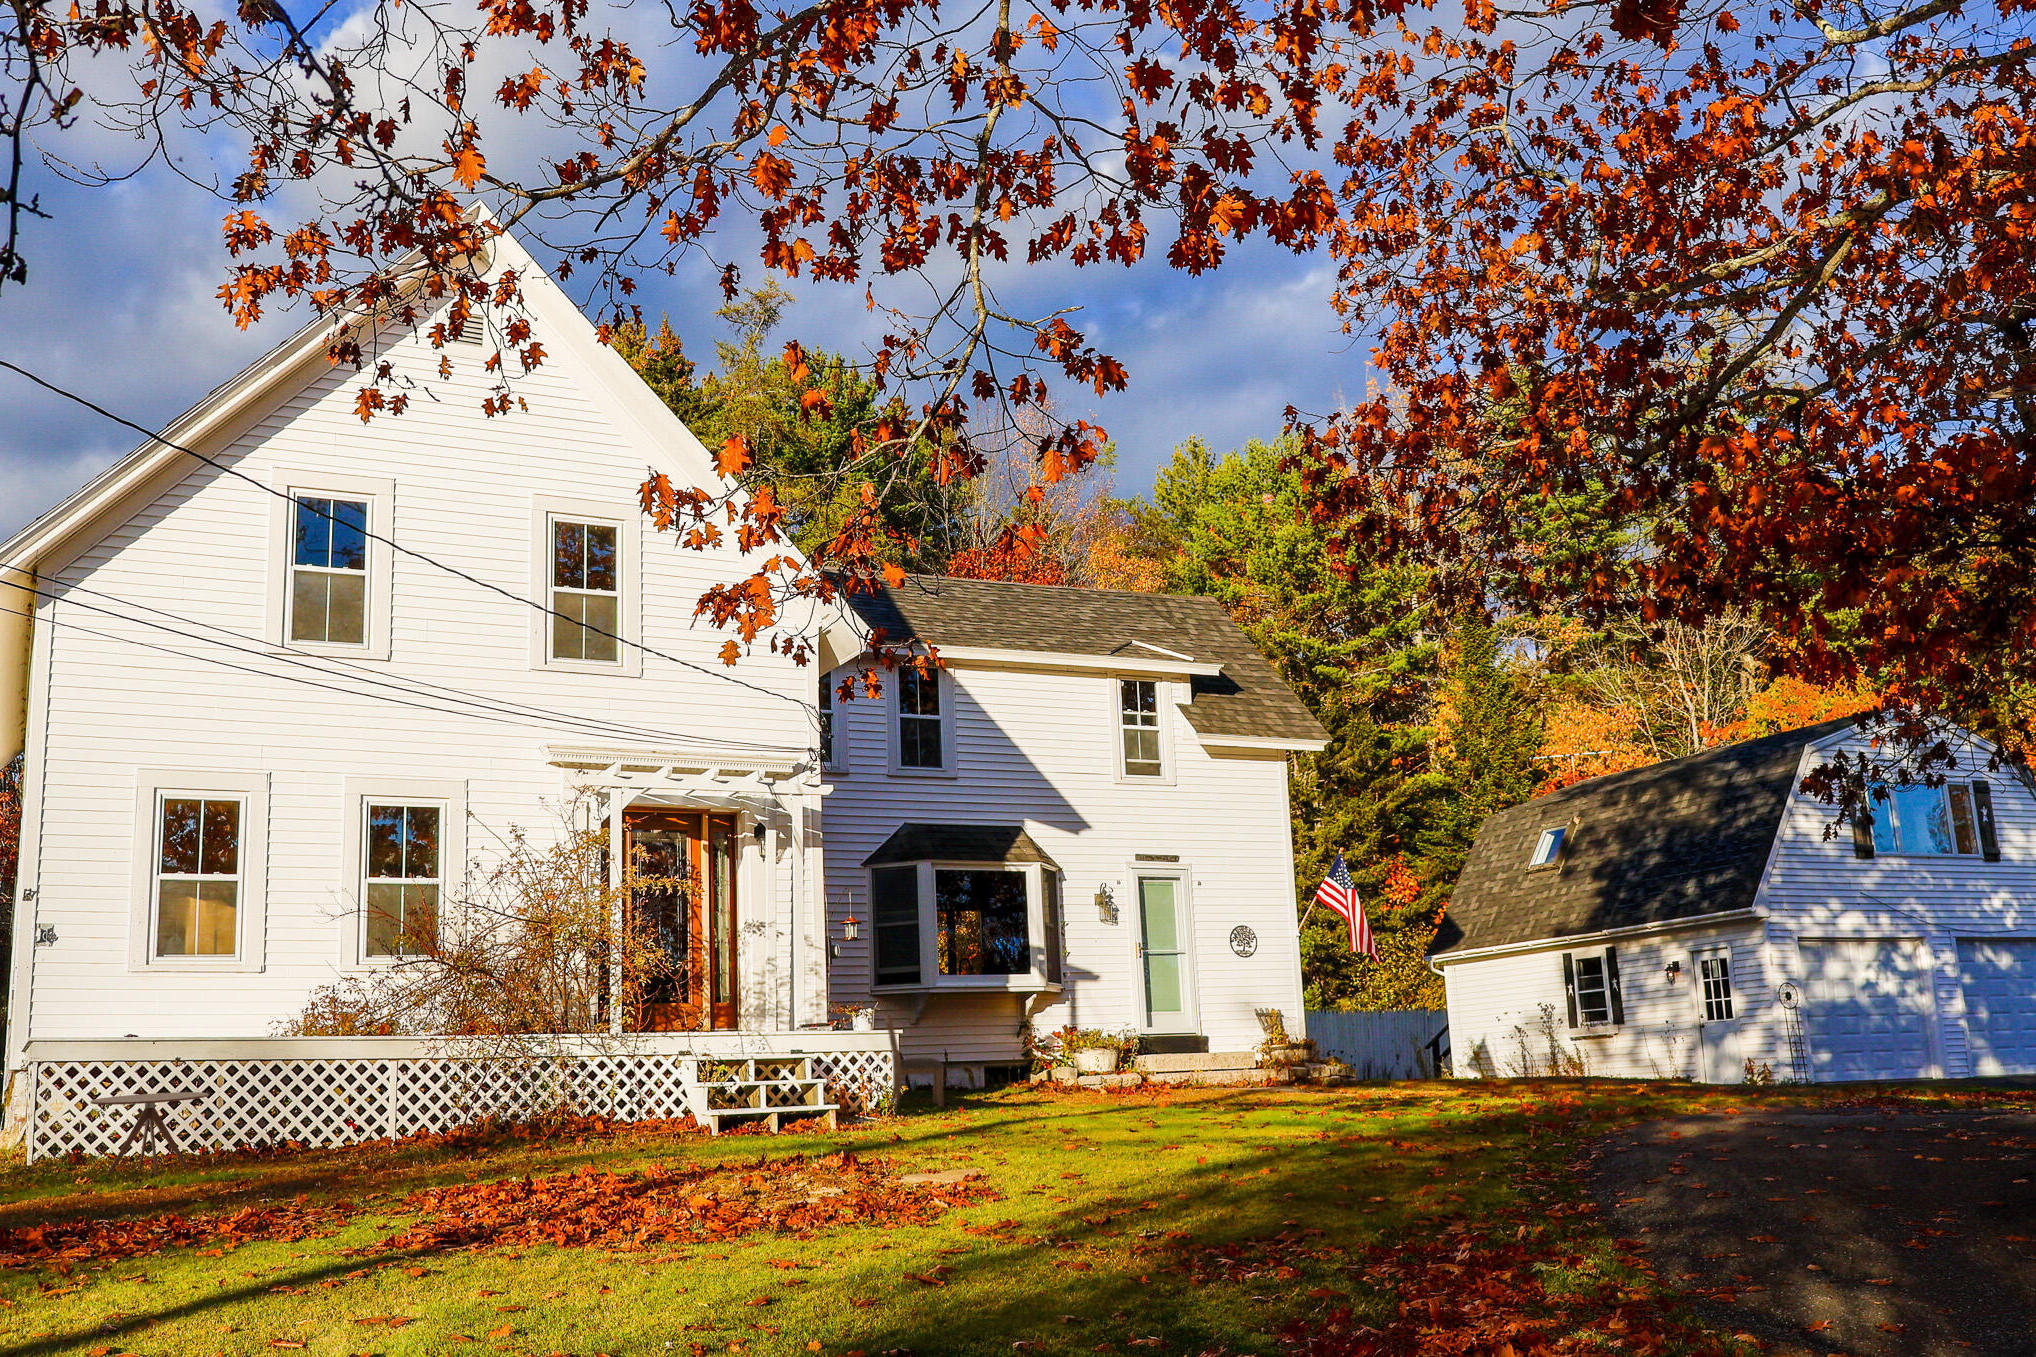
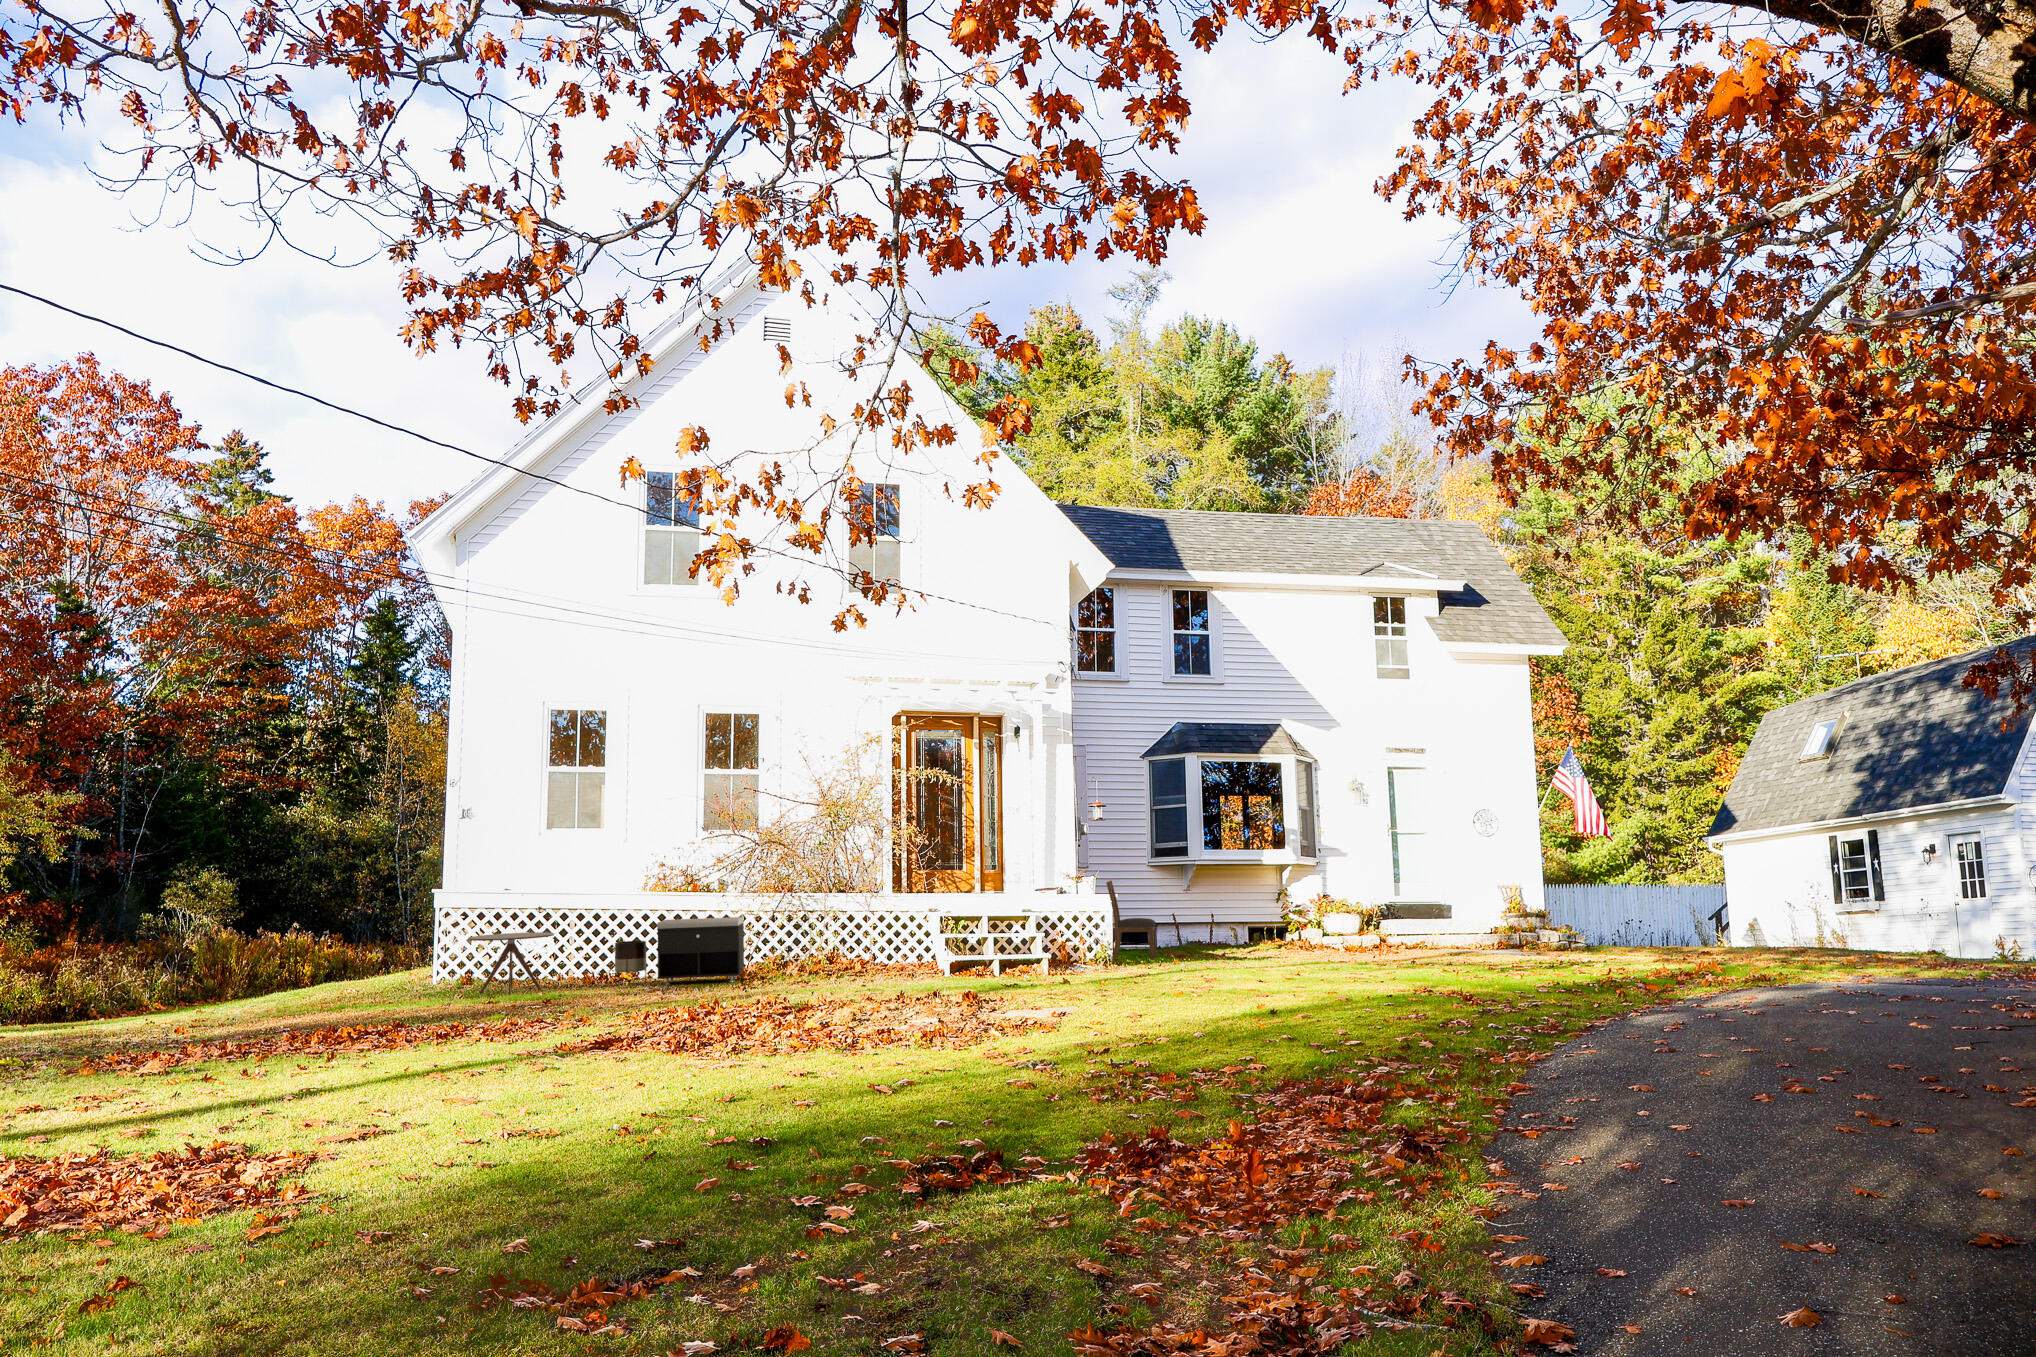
storage bench: none [347,1066,459,1156] -> present [657,917,744,985]
planter: none [283,1100,324,1158] -> present [615,941,646,983]

